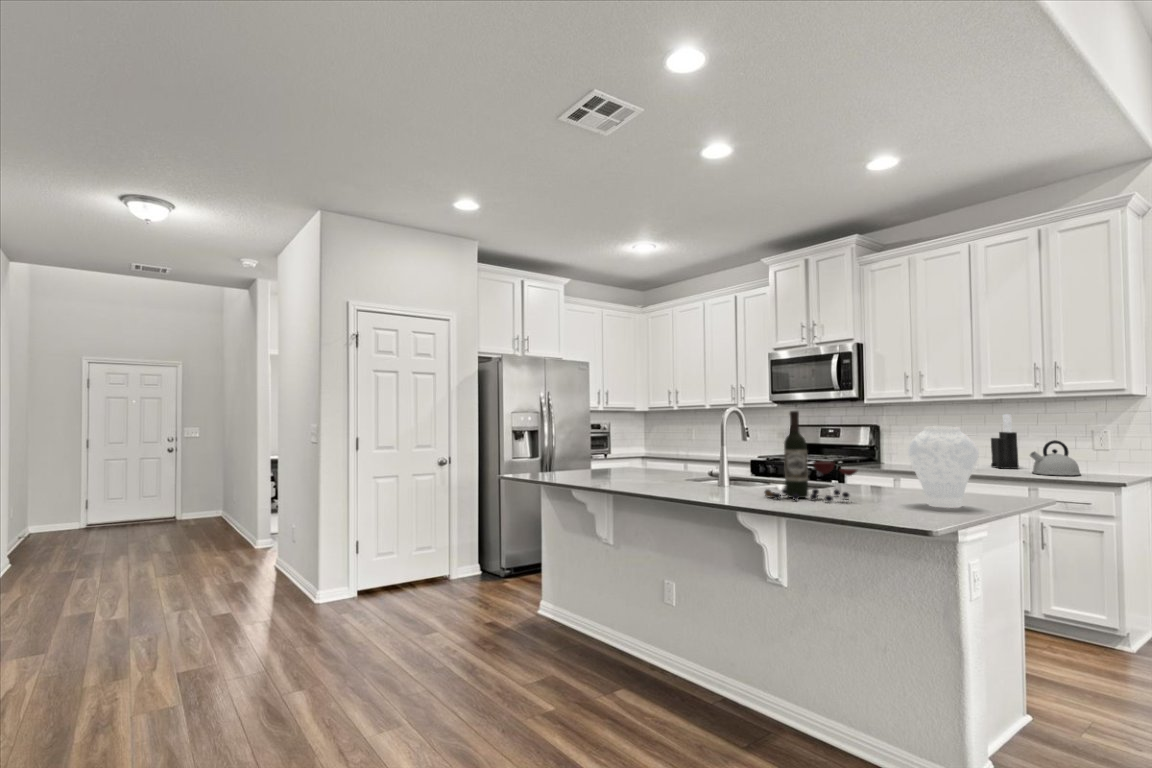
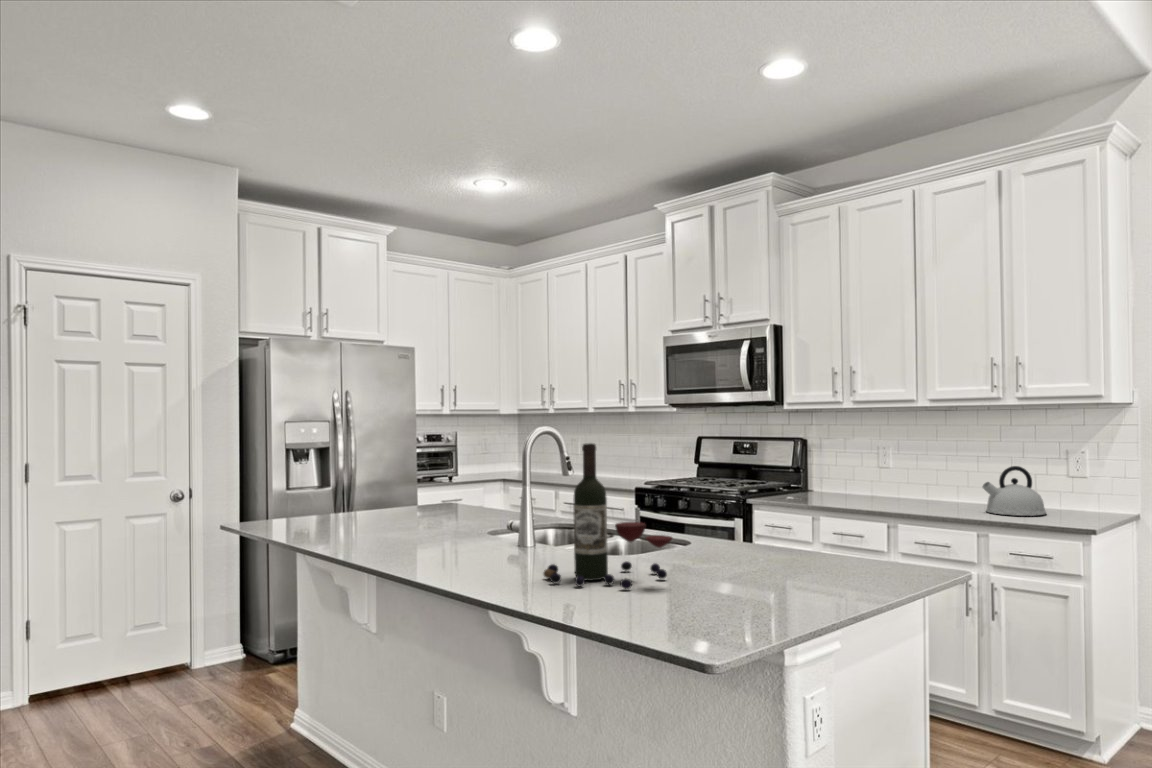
knife block: present [991,414,1019,469] -> none [941,427,974,503]
vase: present [908,426,979,508] -> none [741,471,837,600]

